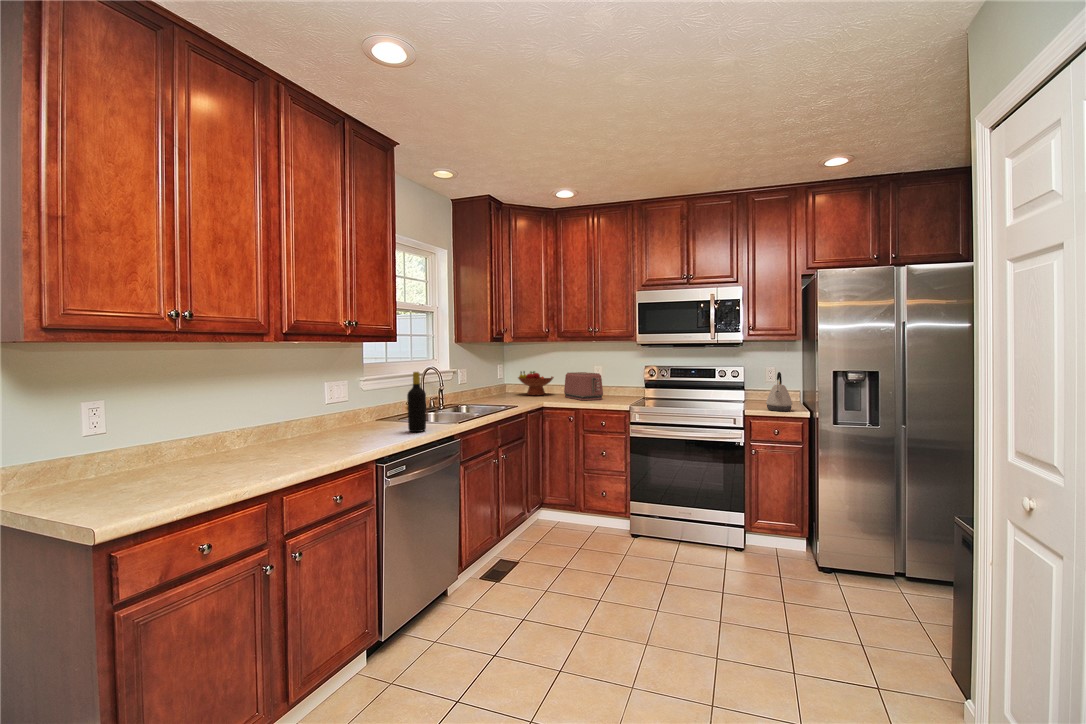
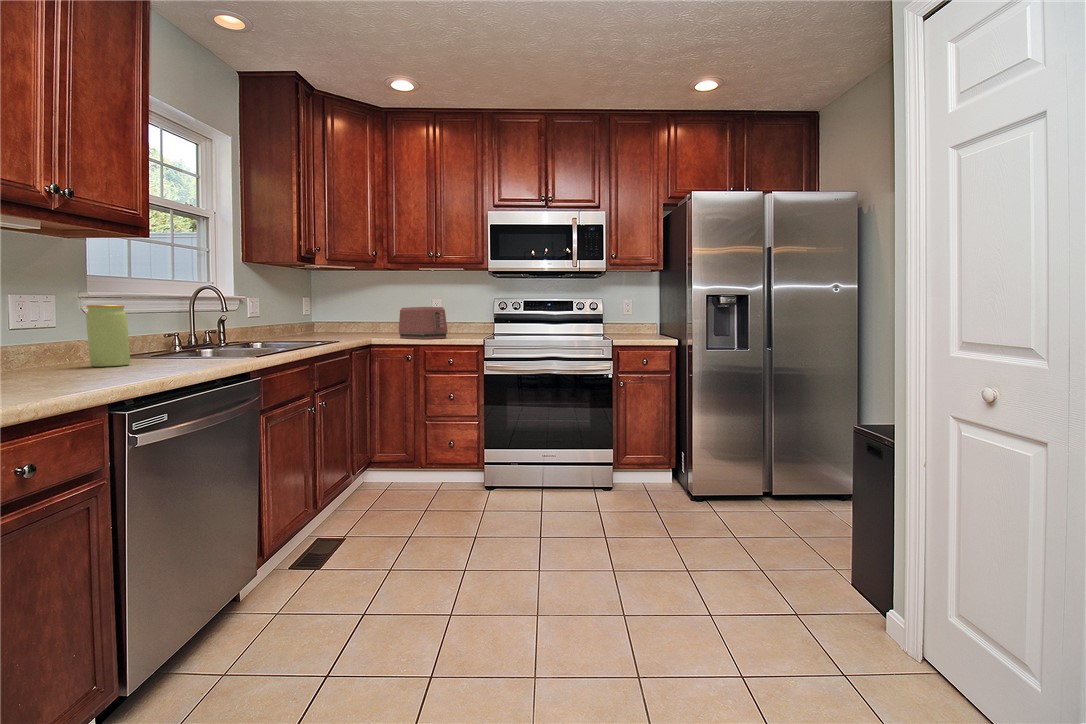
fruit bowl: present [518,371,554,395] -> none [336,307,385,338]
bottle: present [407,372,426,432] -> none [157,269,193,362]
kettle: present [766,372,792,411] -> none [630,298,656,340]
jar: none [372,397,392,436] -> present [86,305,130,367]

